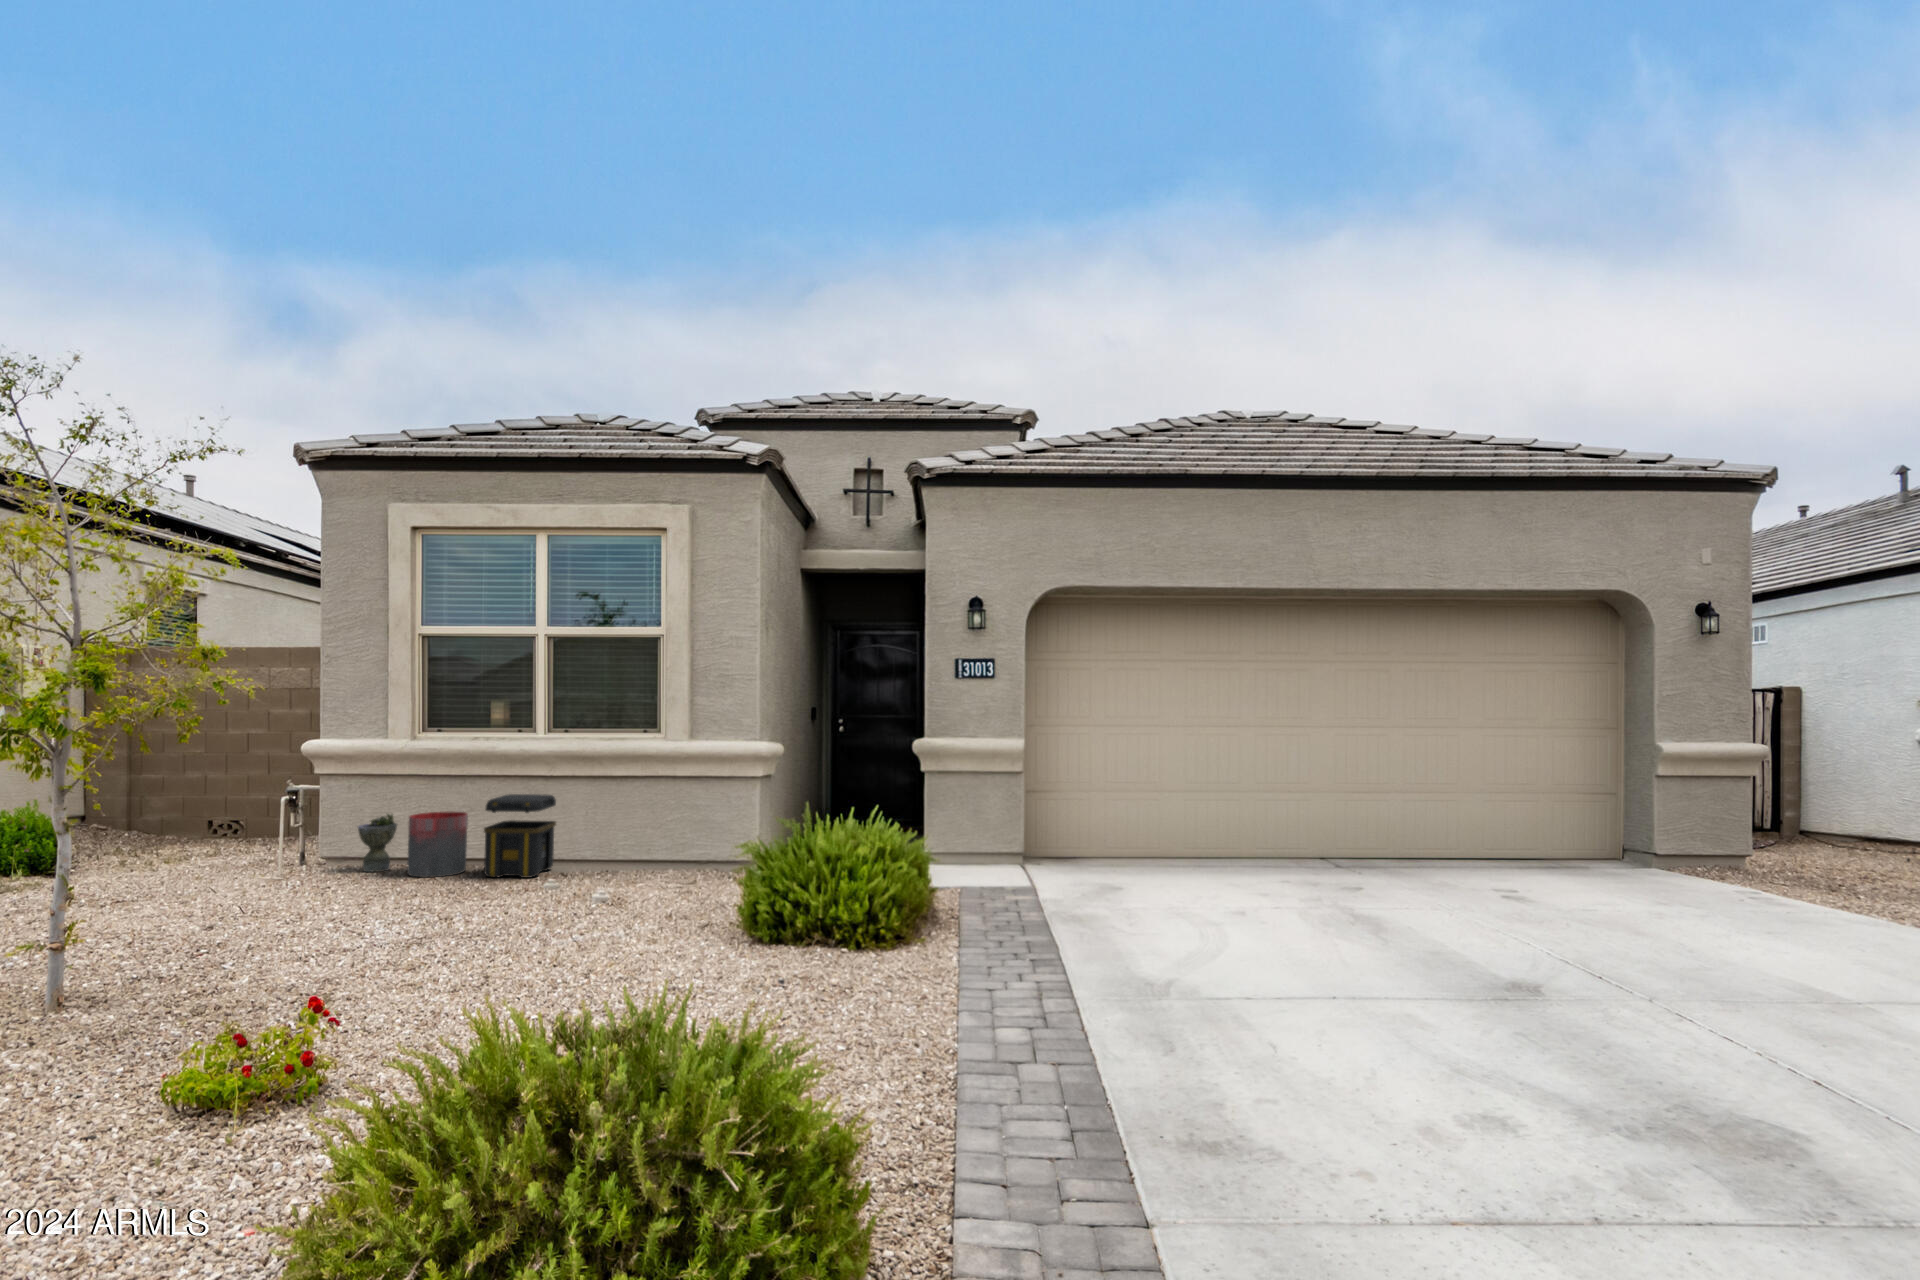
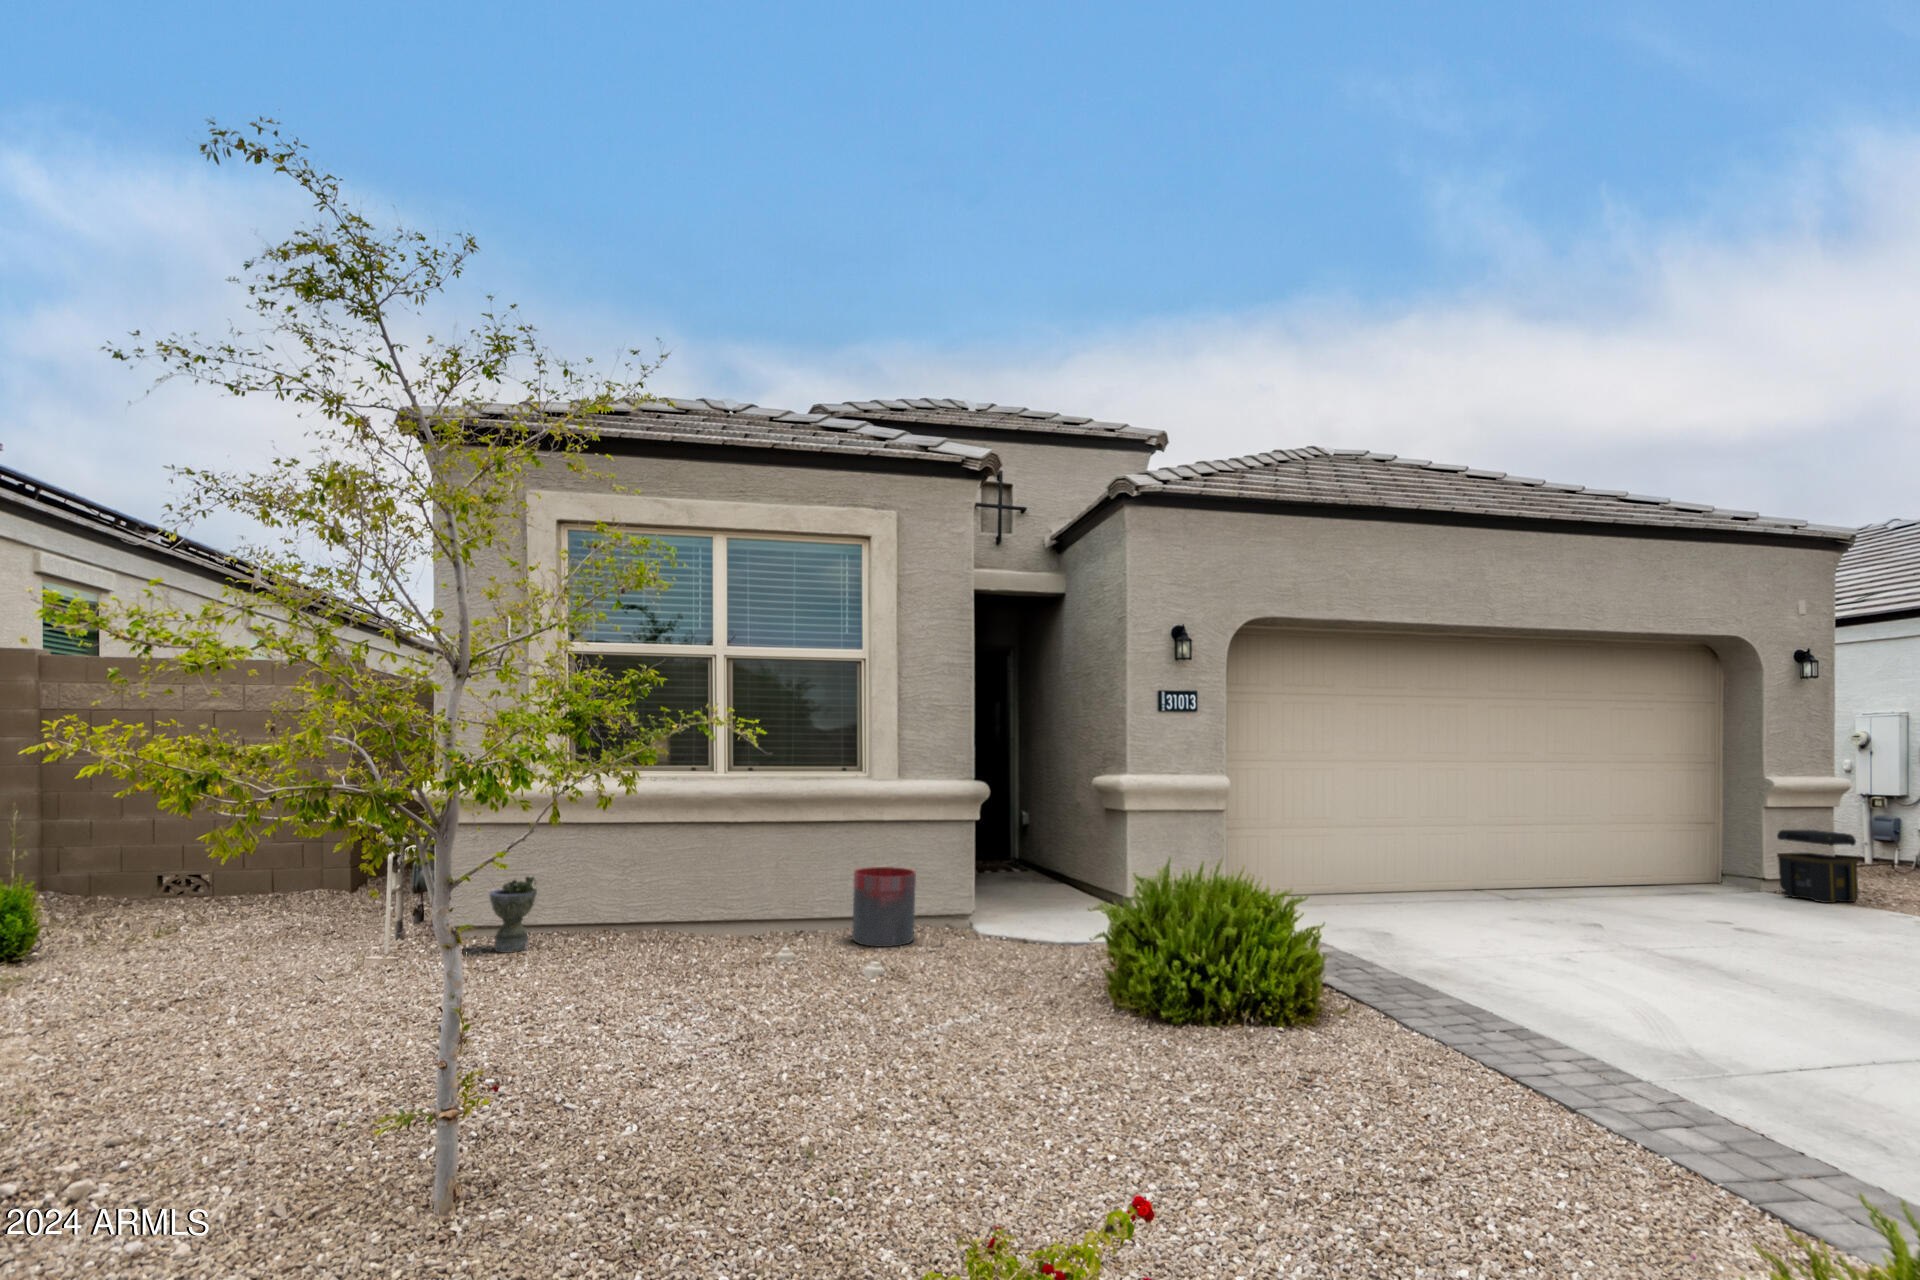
toolbox: present [484,794,556,878] -> present [1777,830,1858,903]
trash can: present [407,811,468,877] -> present [852,867,916,947]

